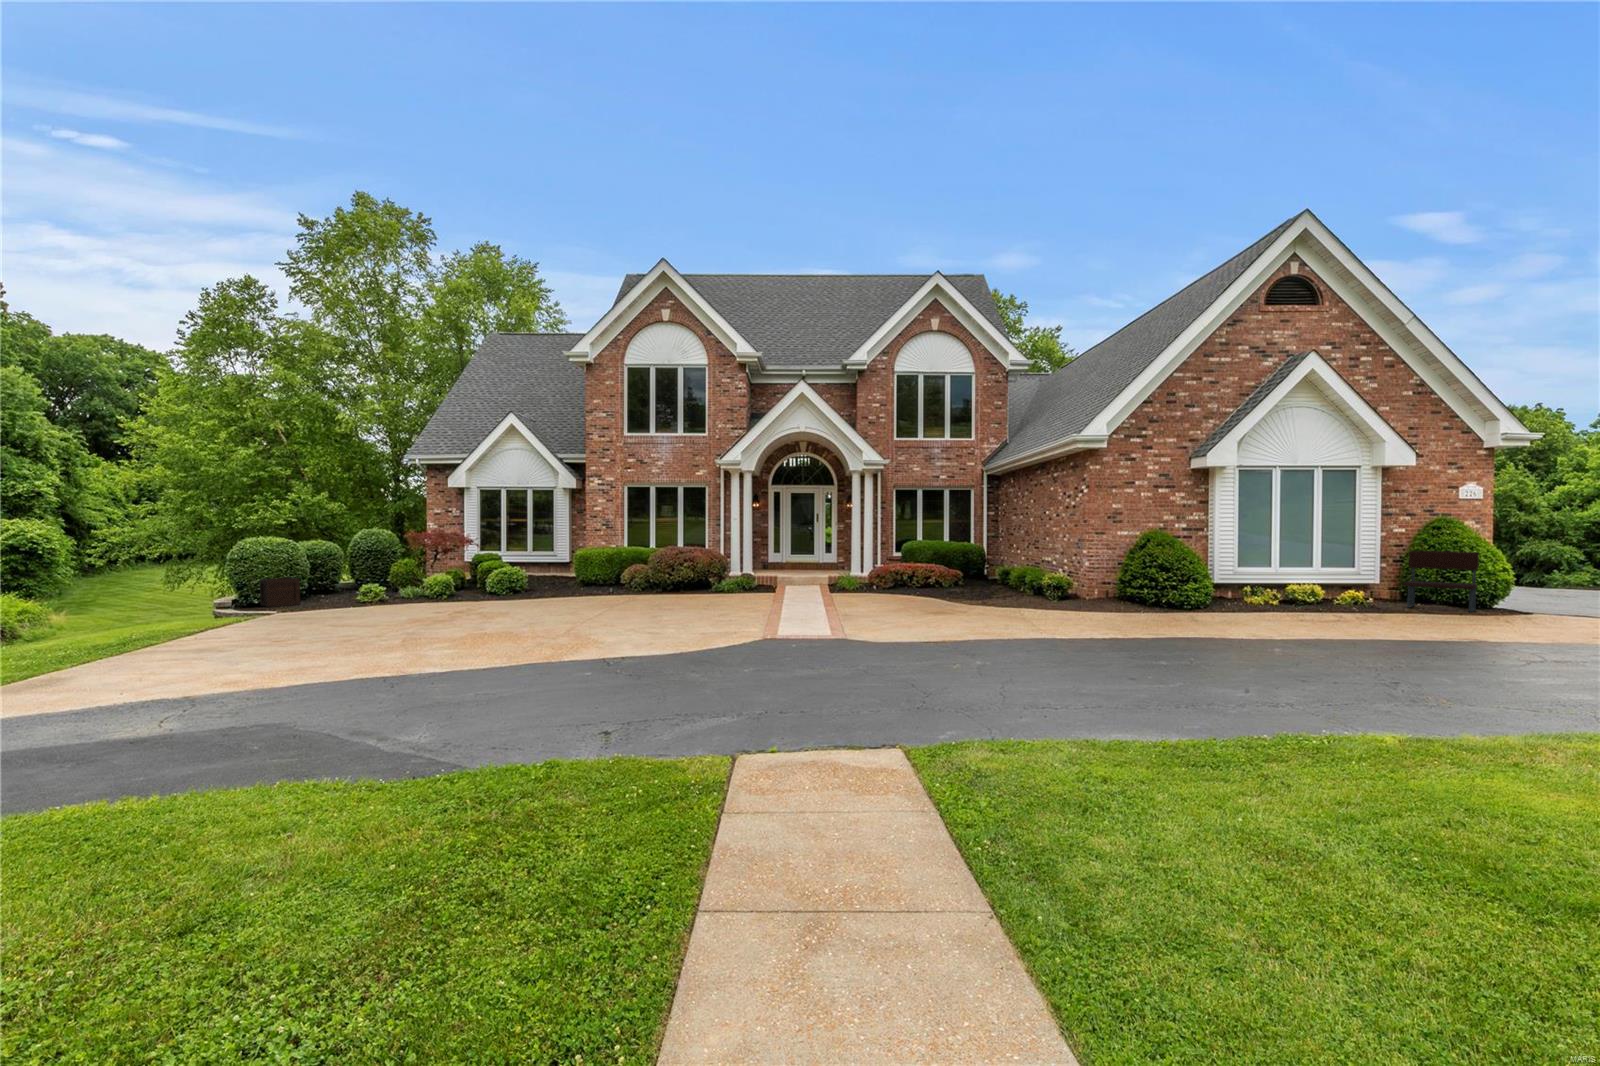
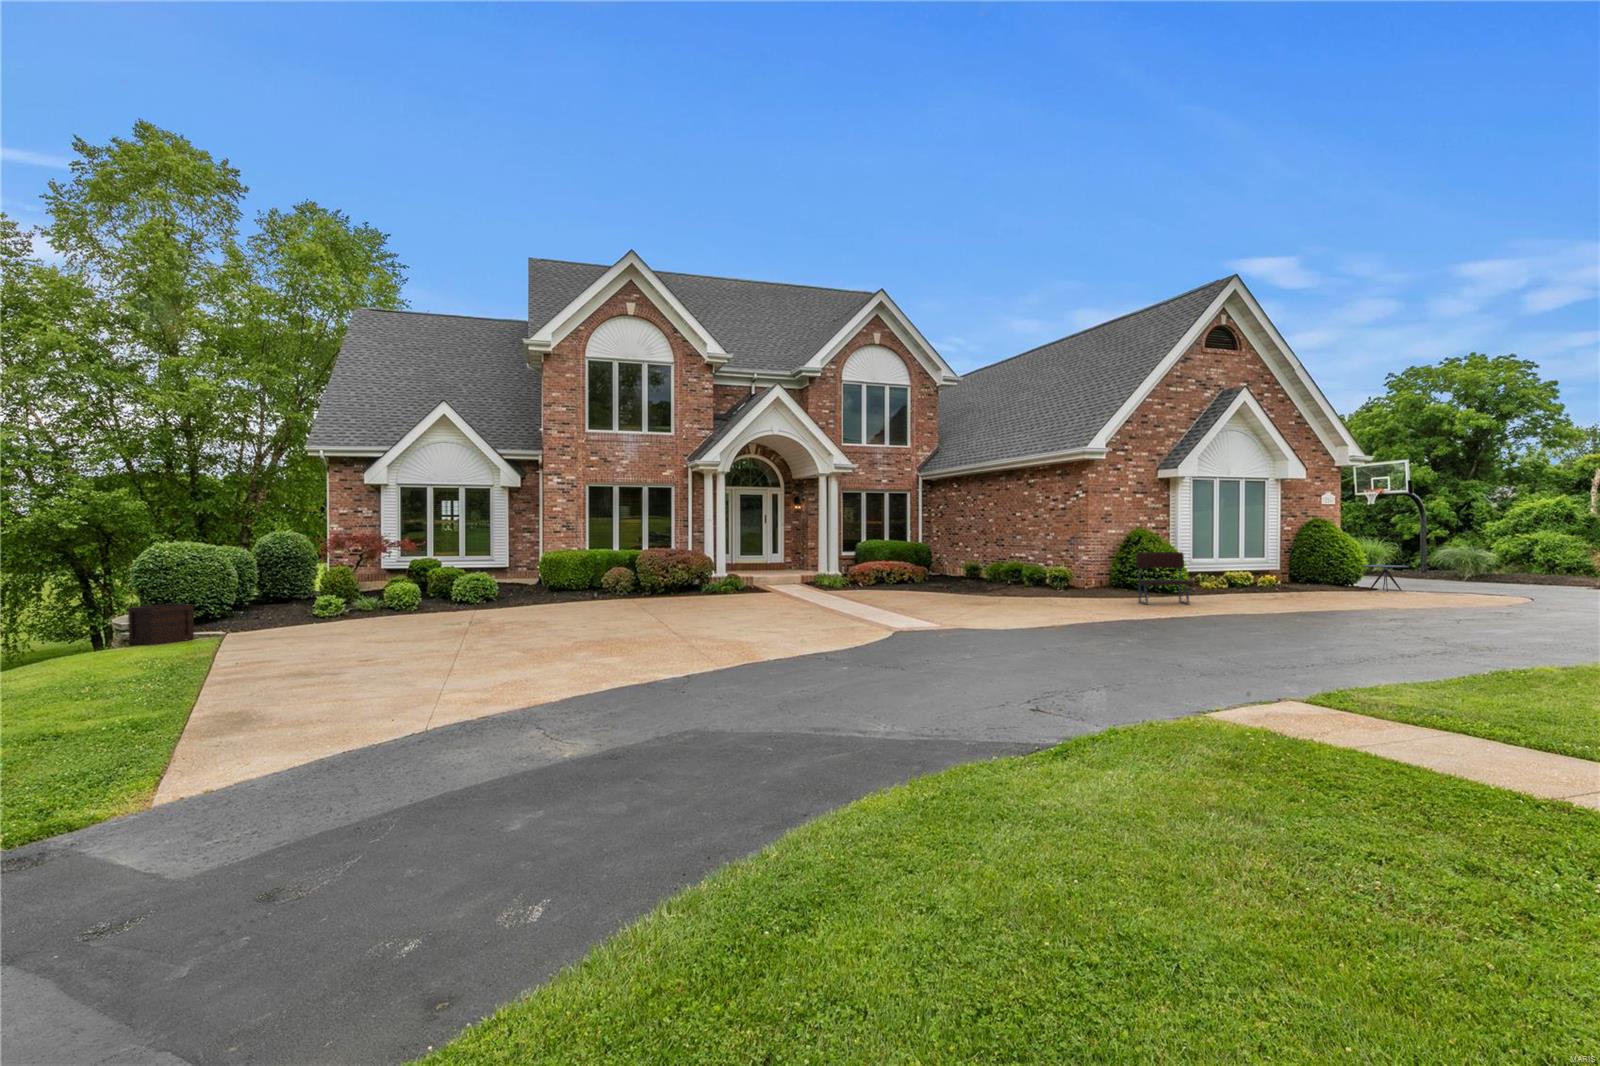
bench: present [1403,551,1479,612] -> present [1136,552,1195,605]
round table: none [1506,576,1578,612] -> present [1363,565,1409,592]

